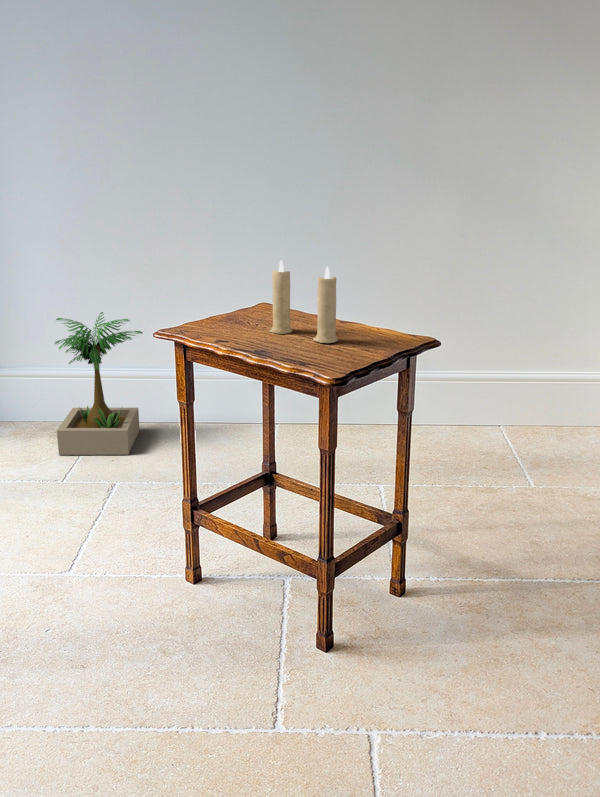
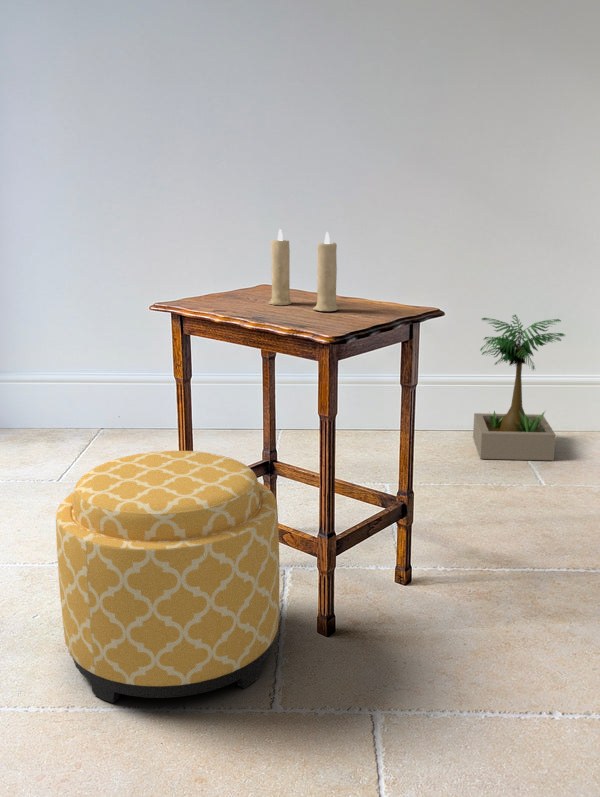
potted plant: present [55,312,143,455] -> present [473,315,565,460]
ottoman: none [68,477,281,723] -> present [56,451,280,703]

